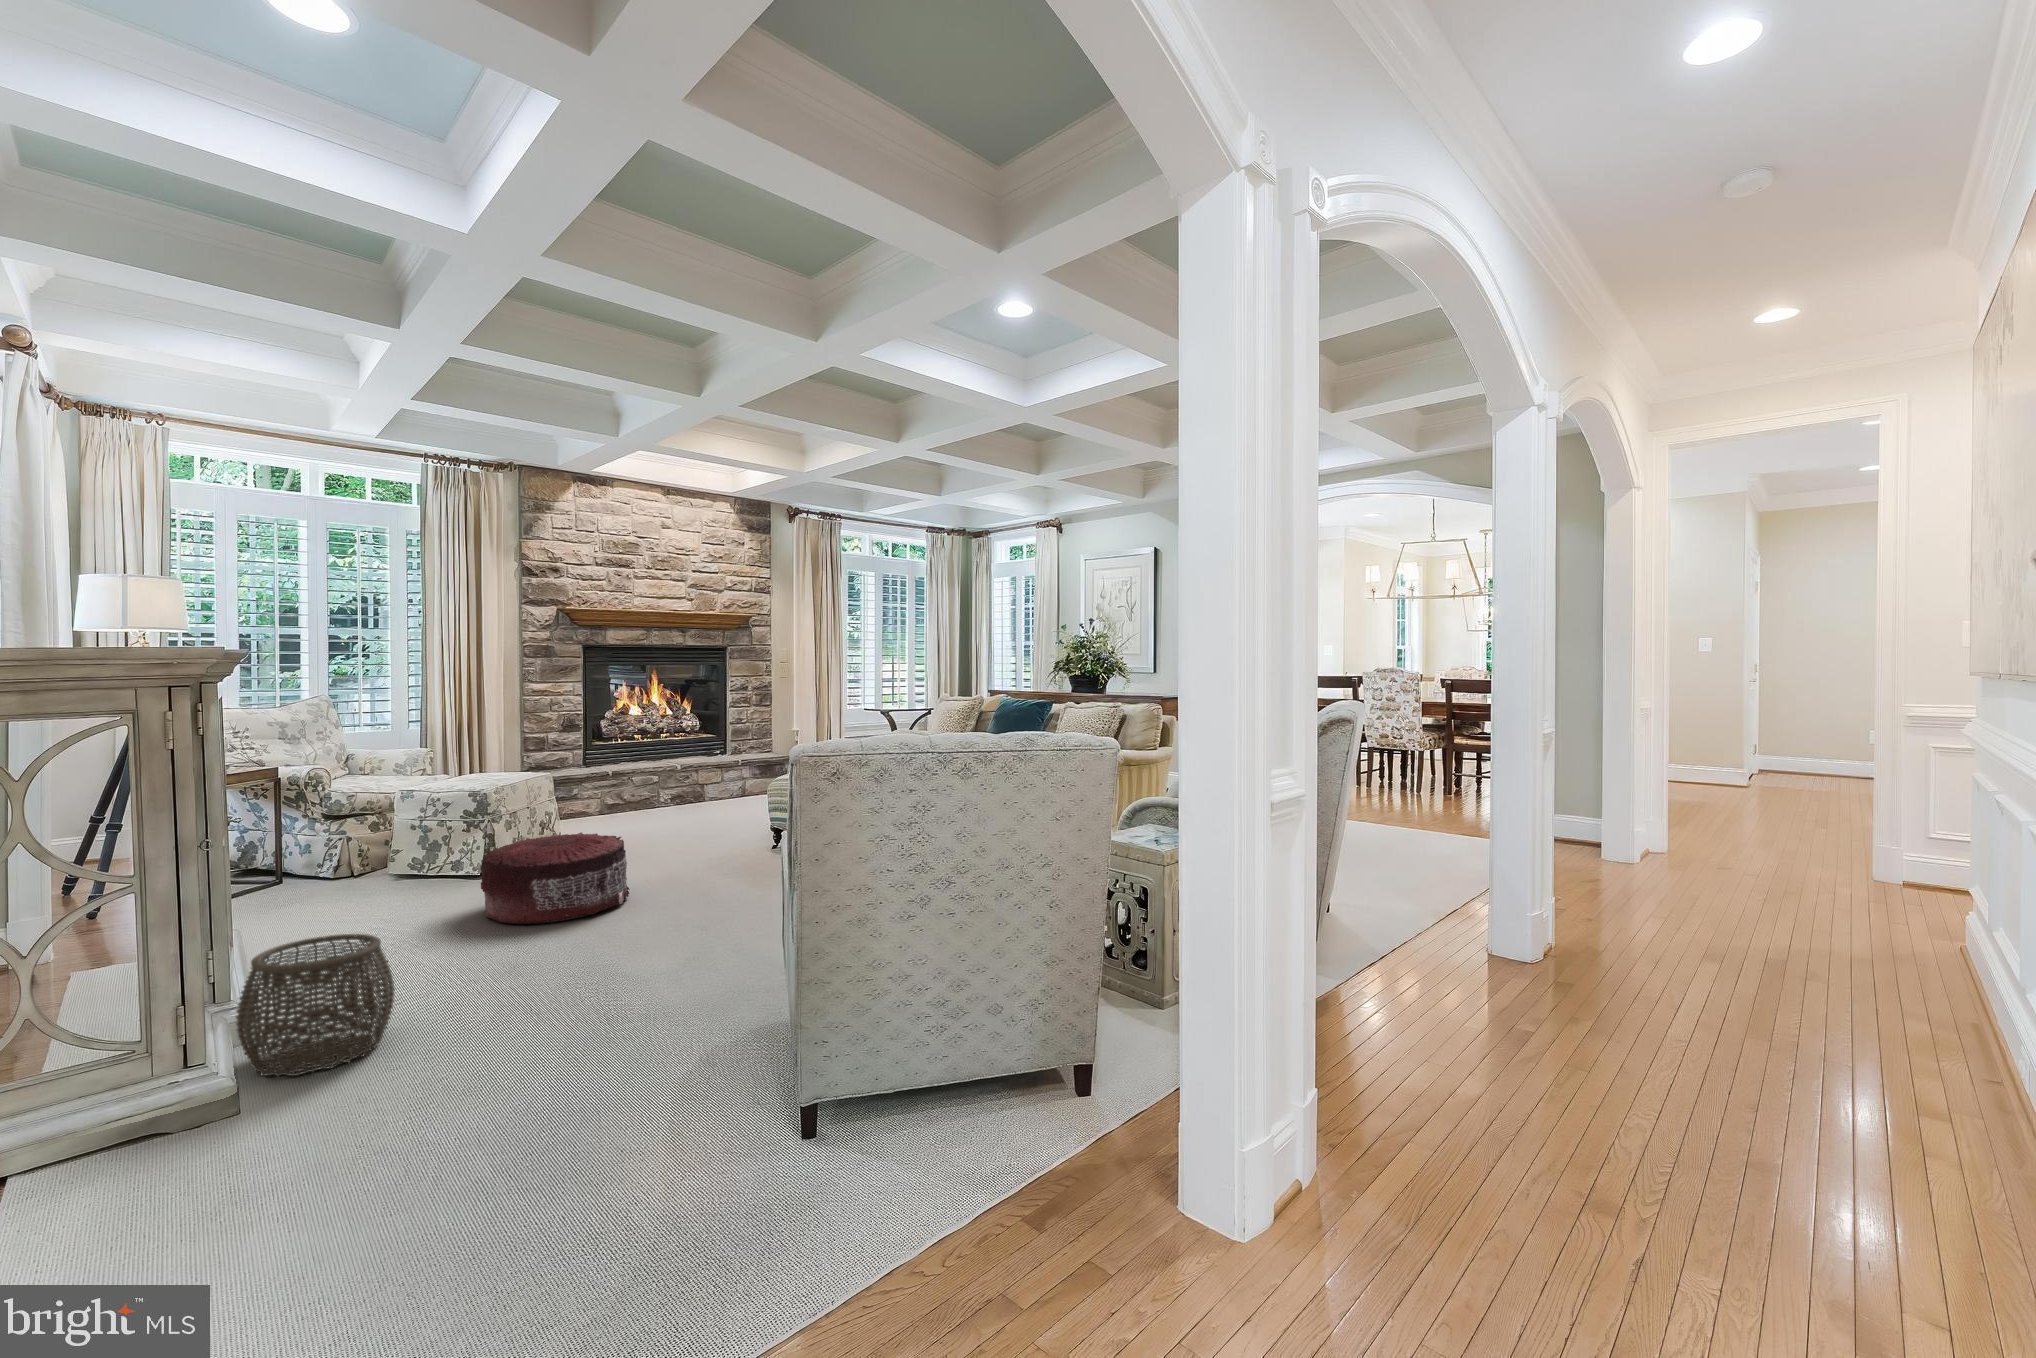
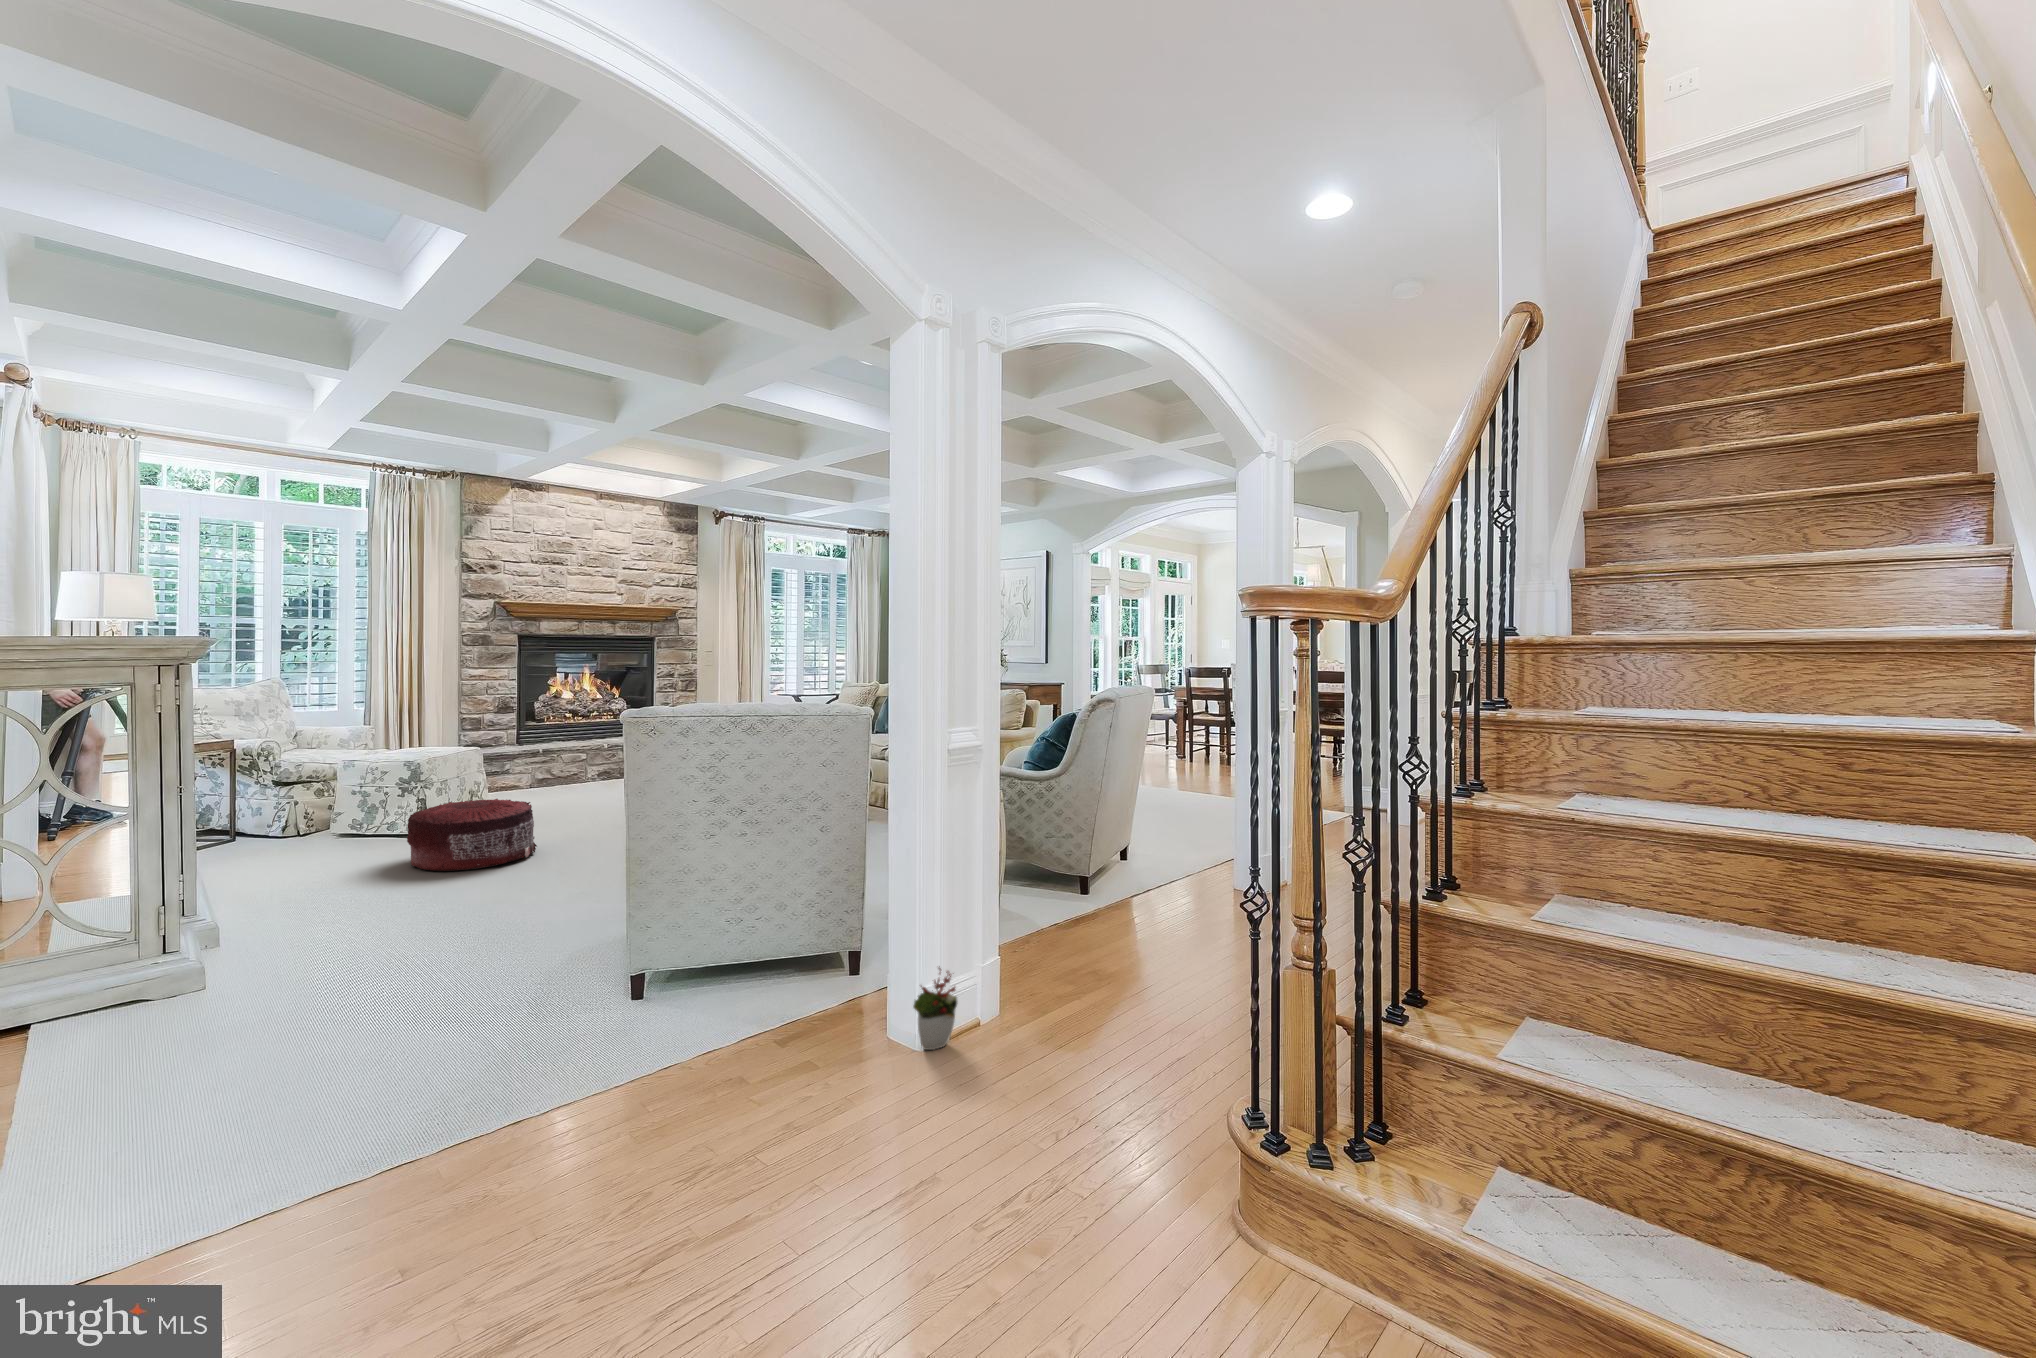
woven basket: present [236,934,395,1077] -> none [204,865,327,966]
decorative plant: none [1292,1102,1356,1236] -> present [913,966,957,1050]

